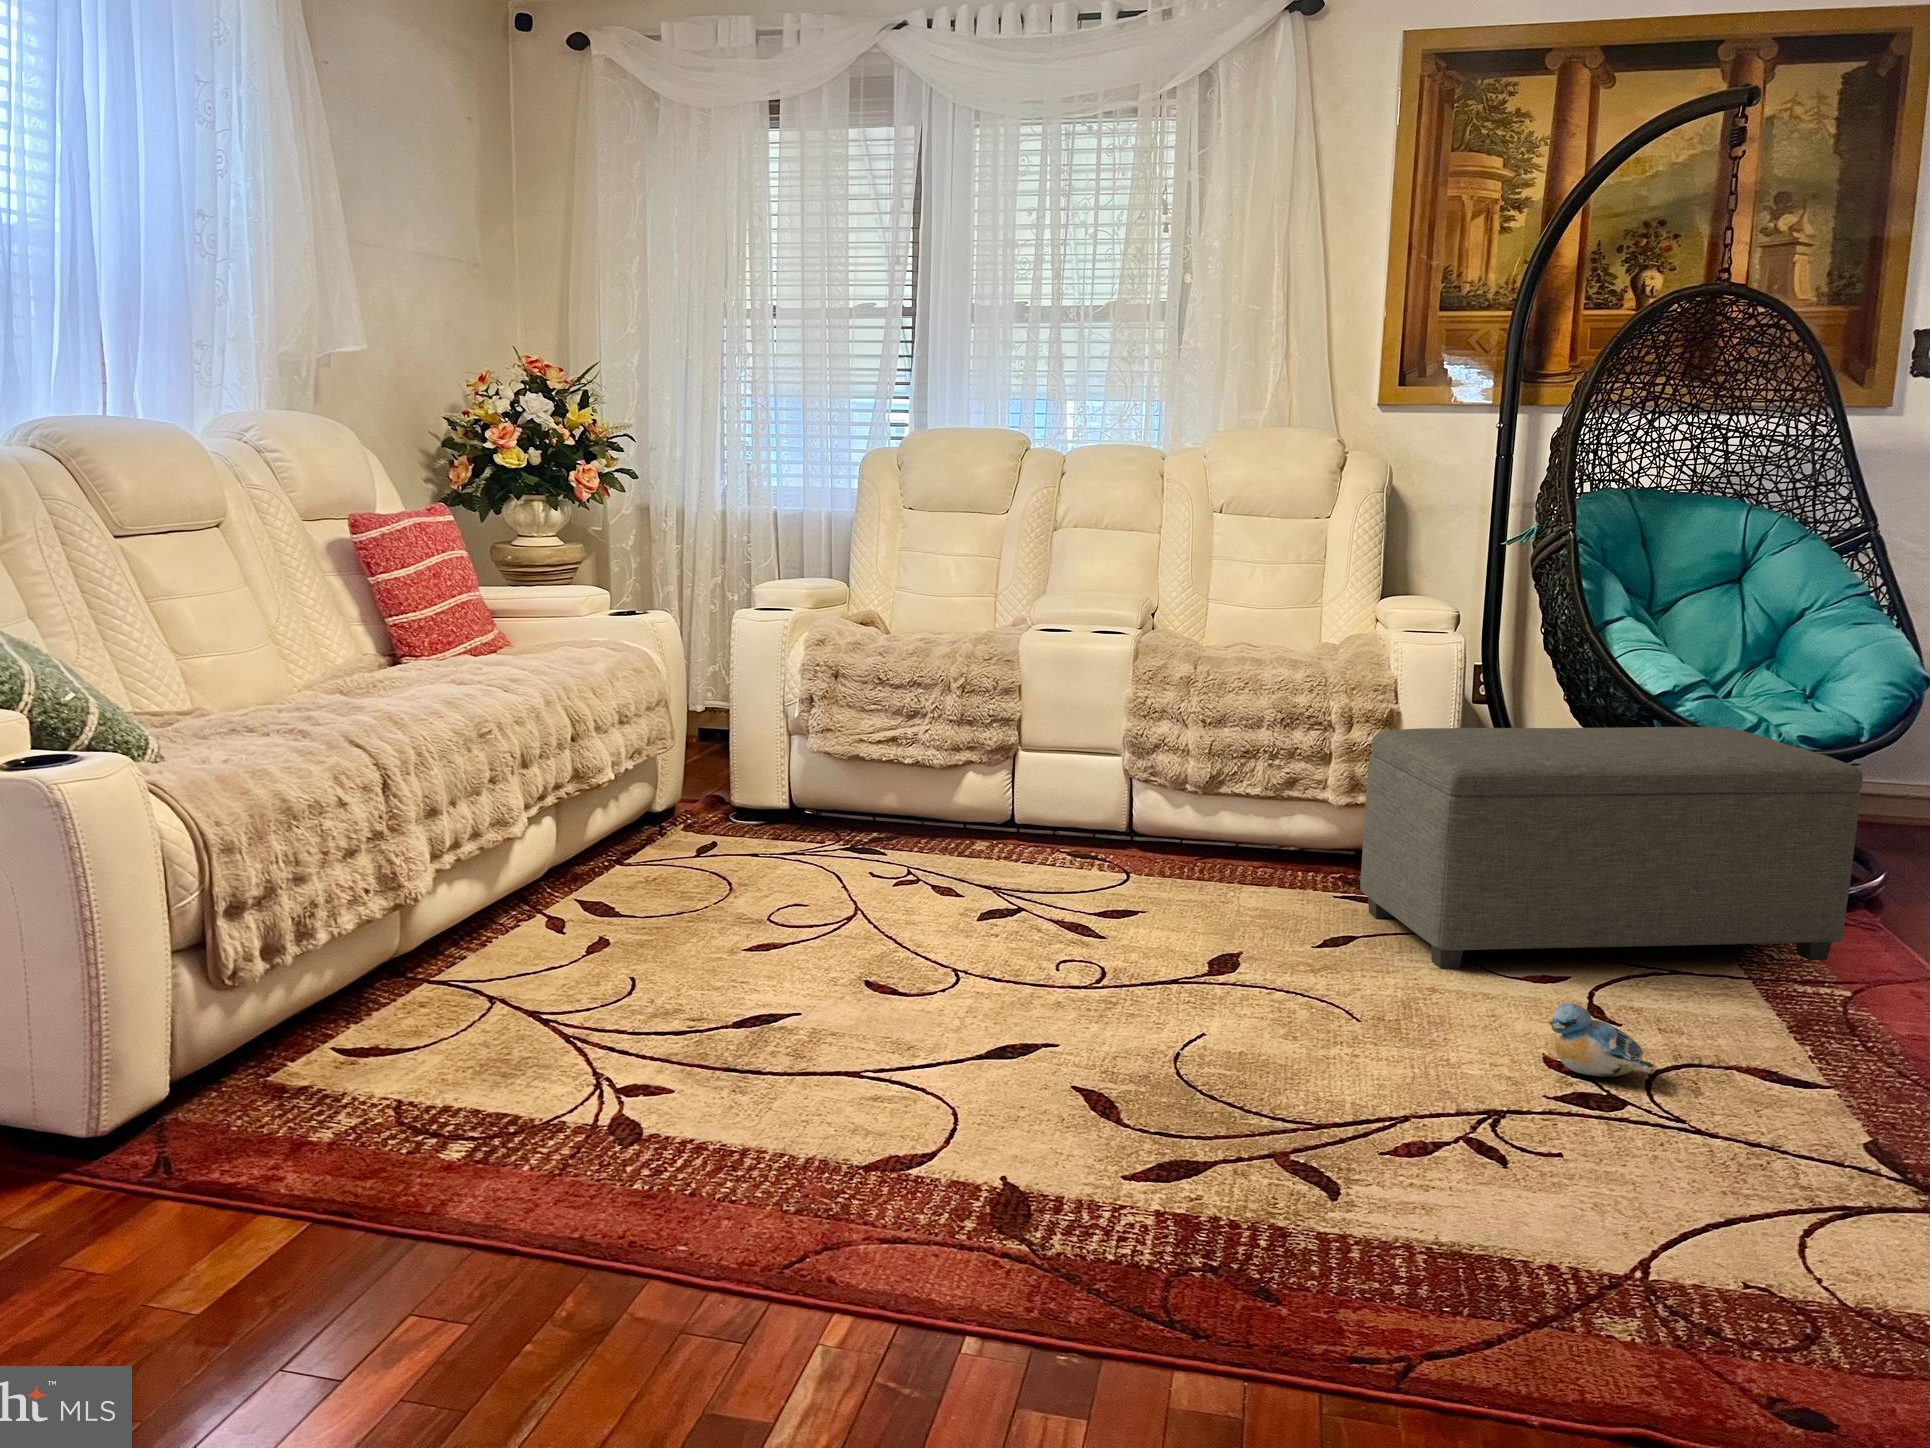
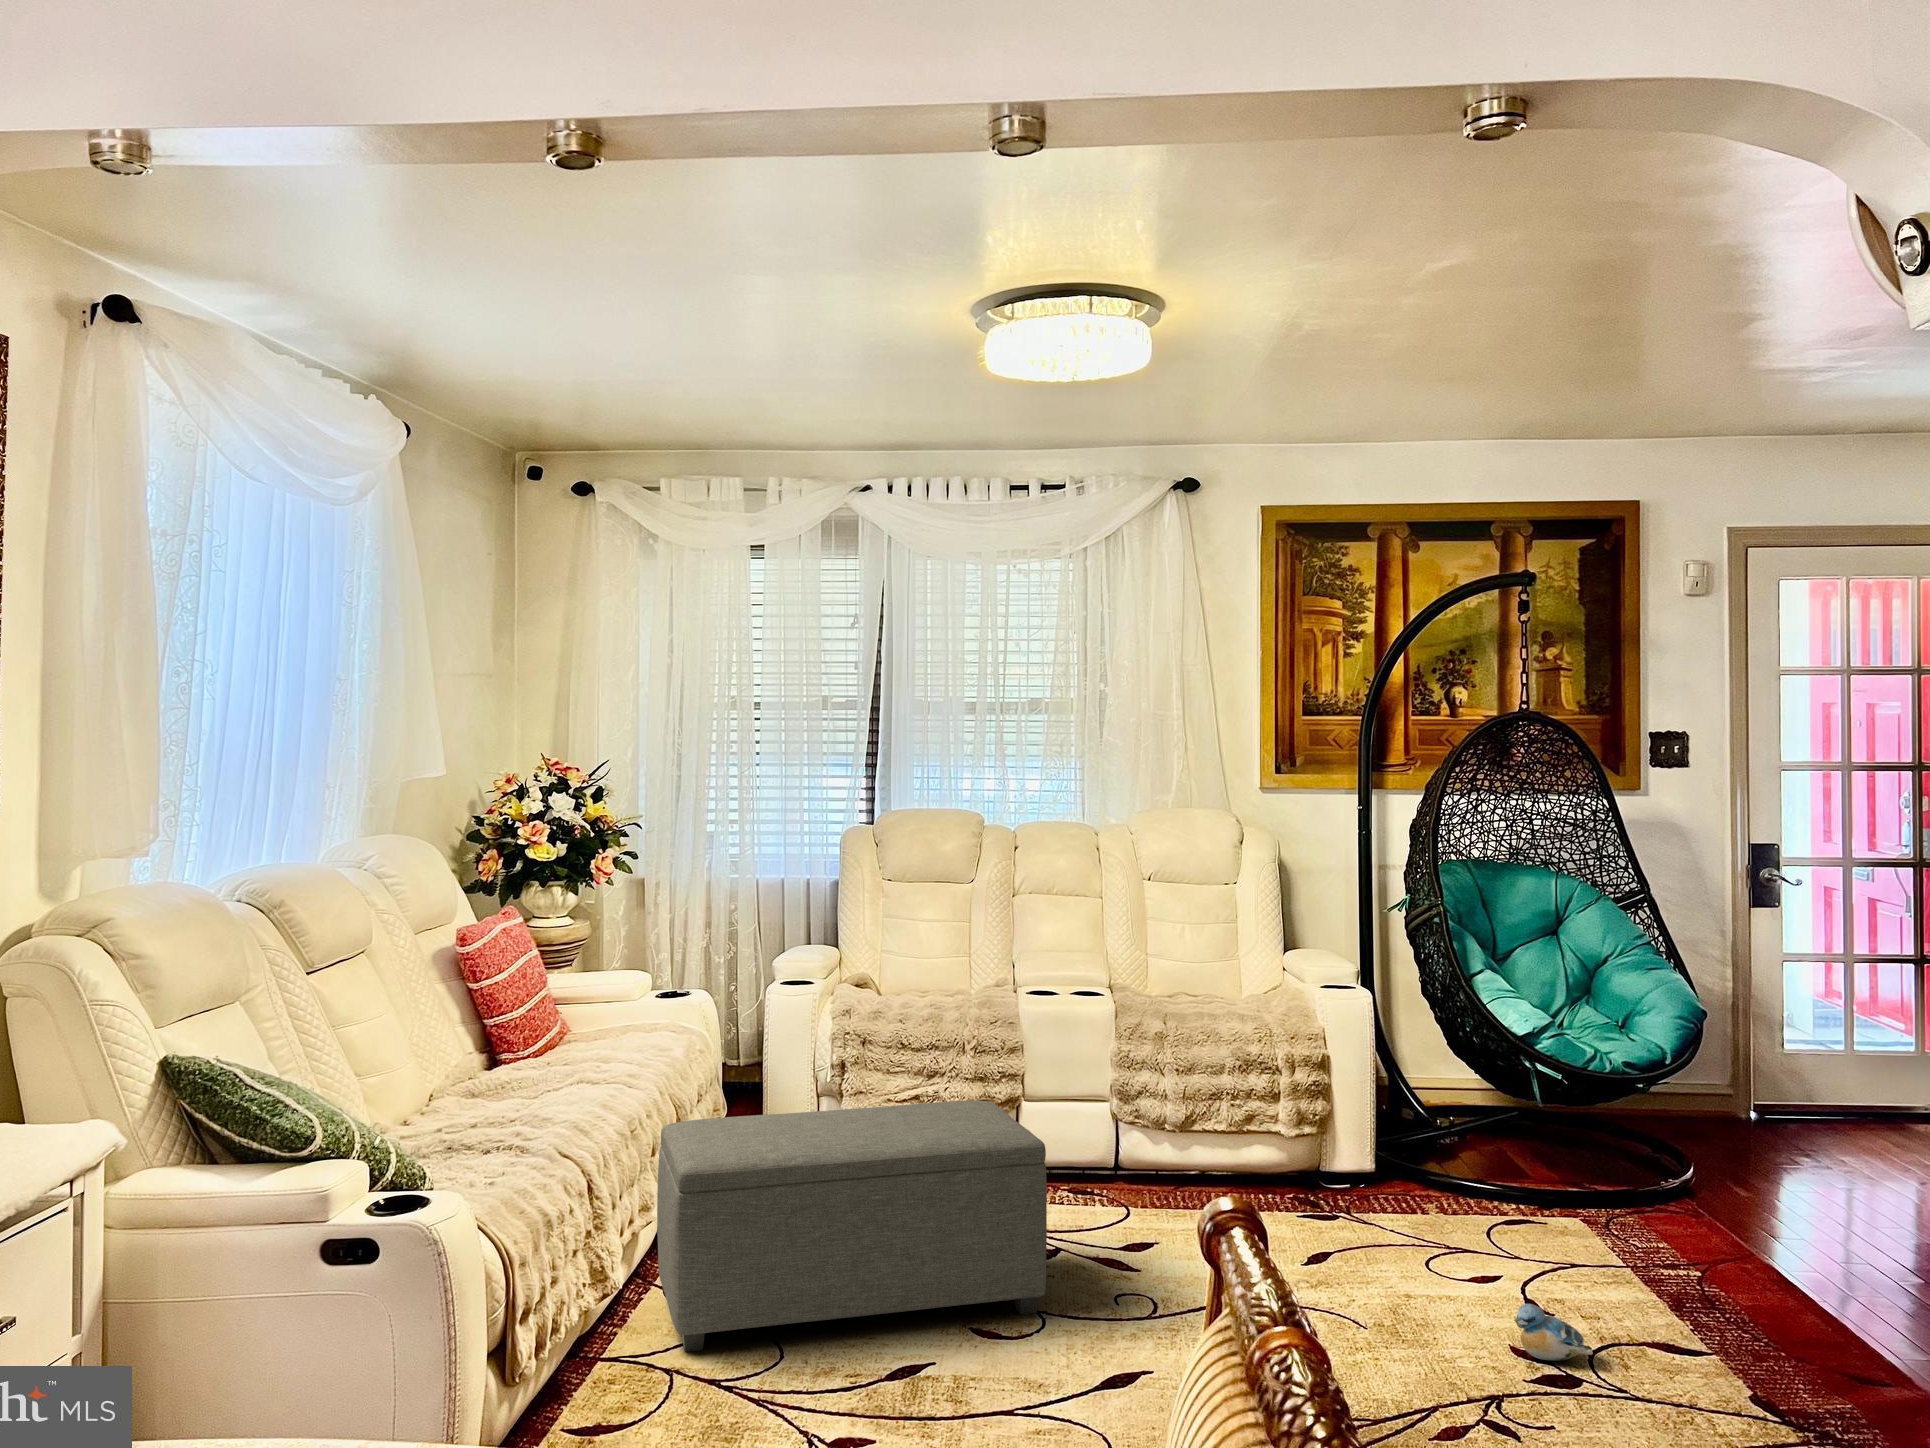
ottoman: present [1360,727,1863,969] -> present [657,1101,1047,1352]

